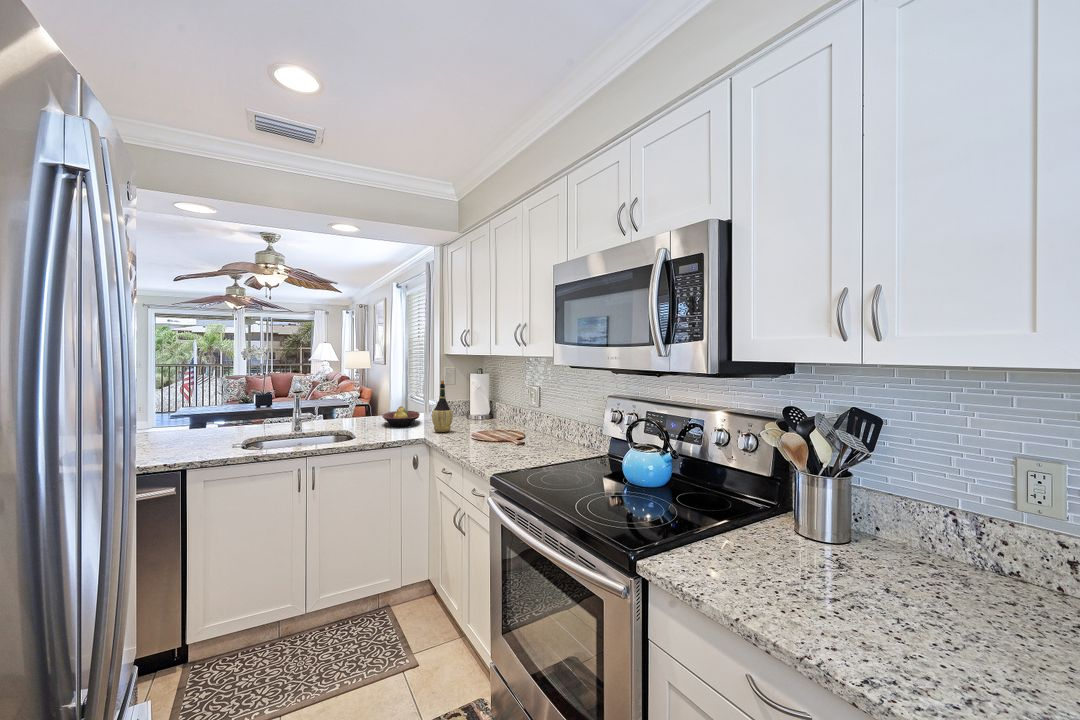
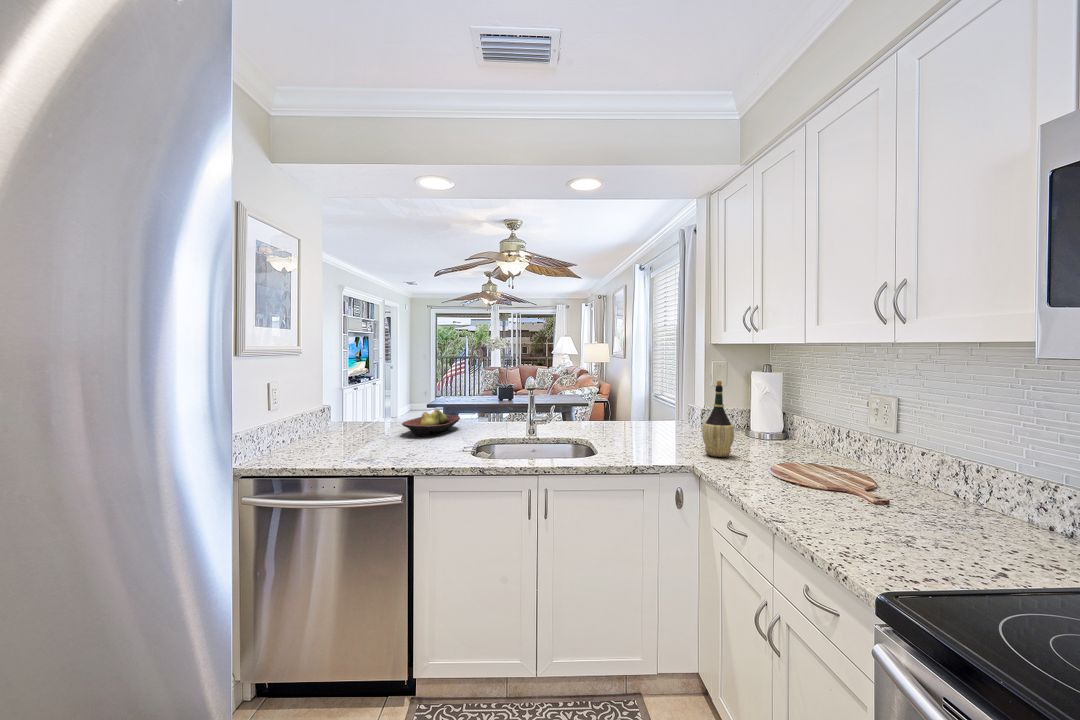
fruit bowl: present [382,406,420,427] -> present [402,409,460,436]

